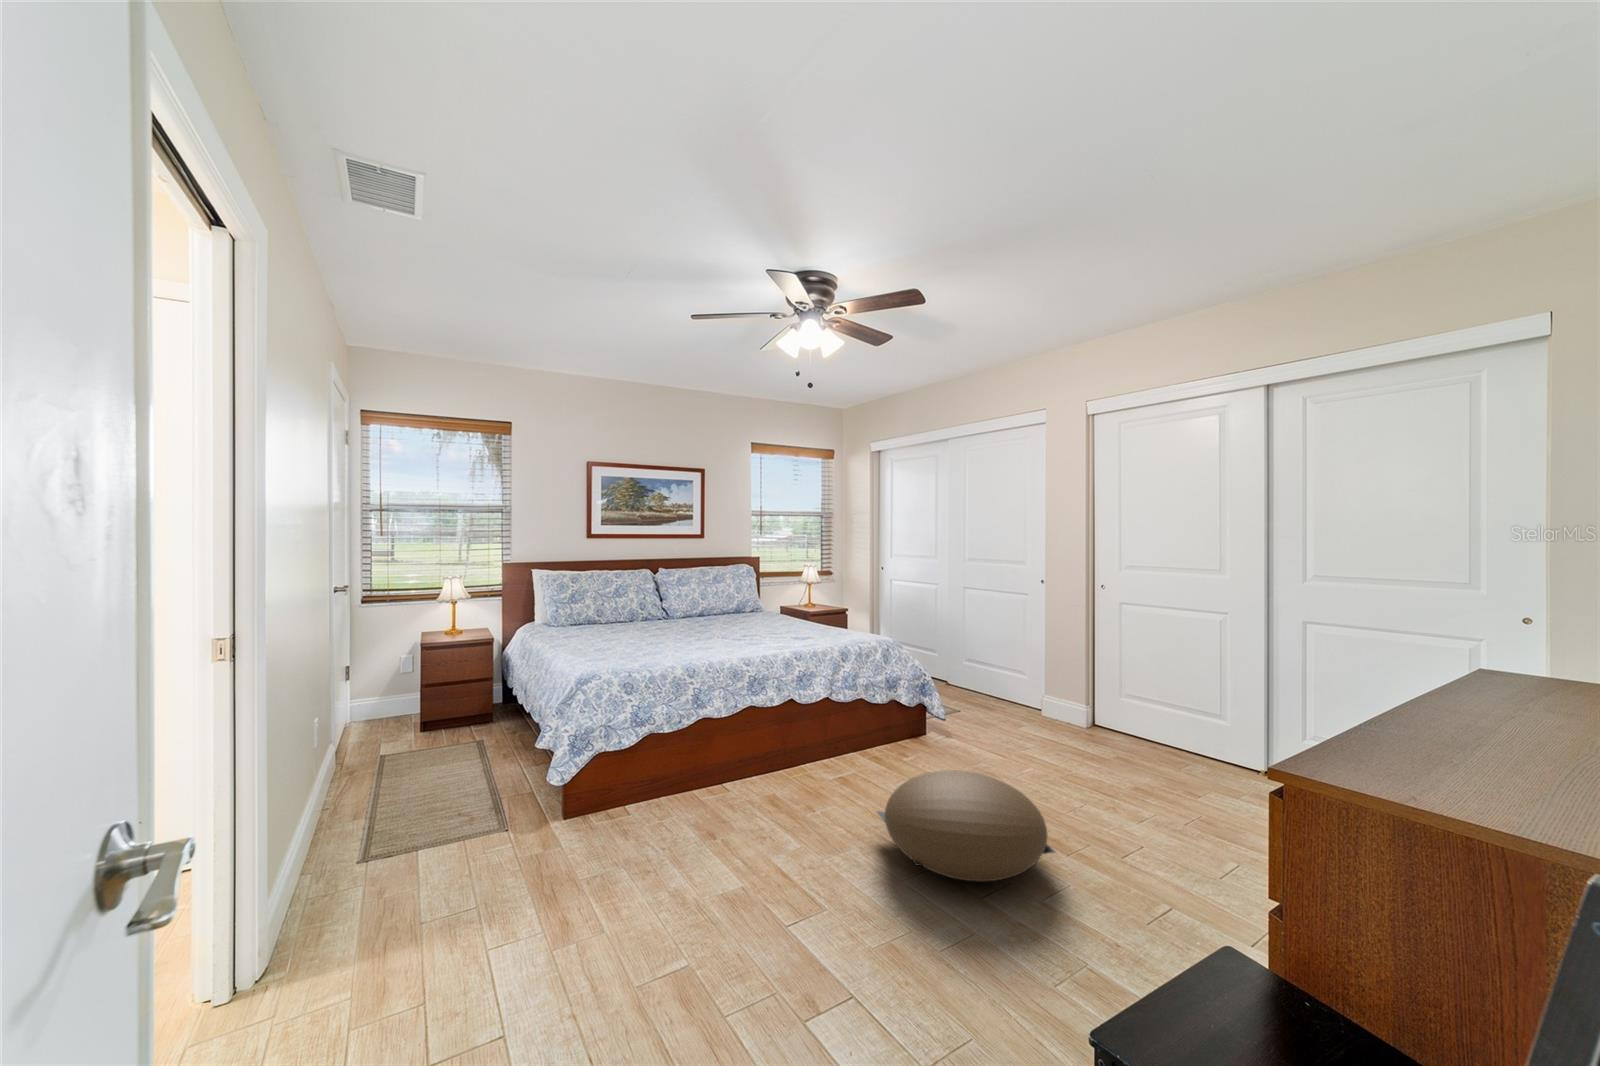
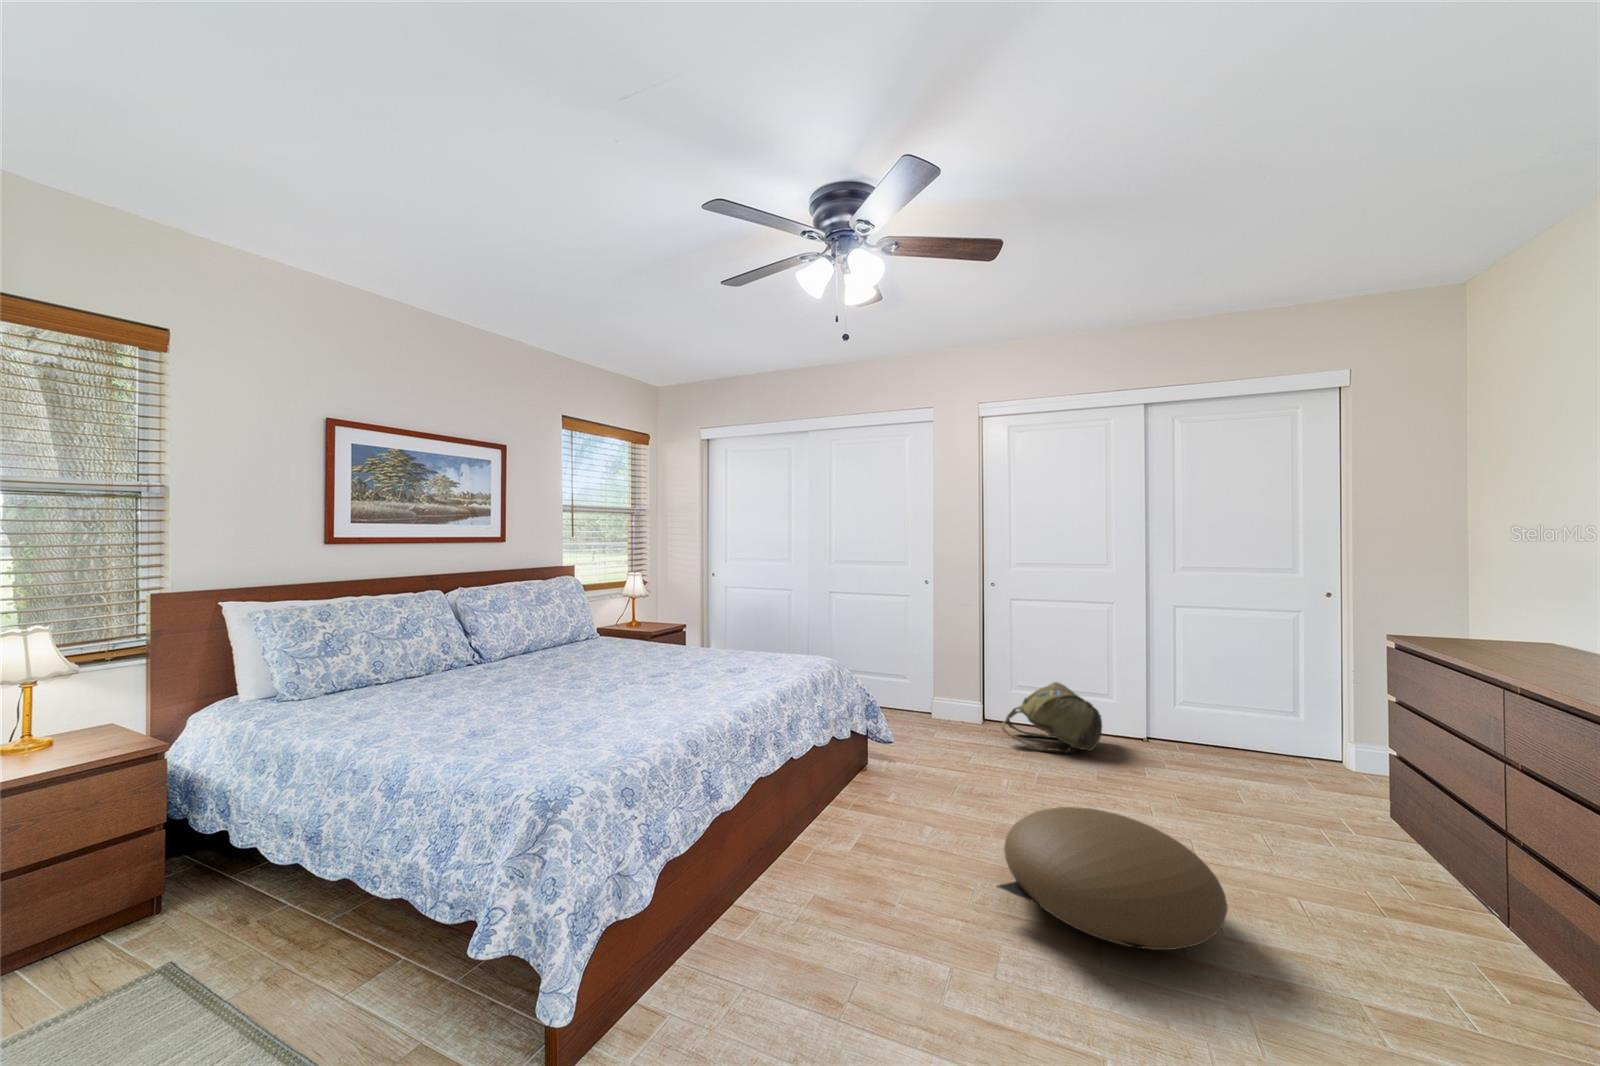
backpack: none [1078,690,1198,763] -> present [1001,682,1102,753]

